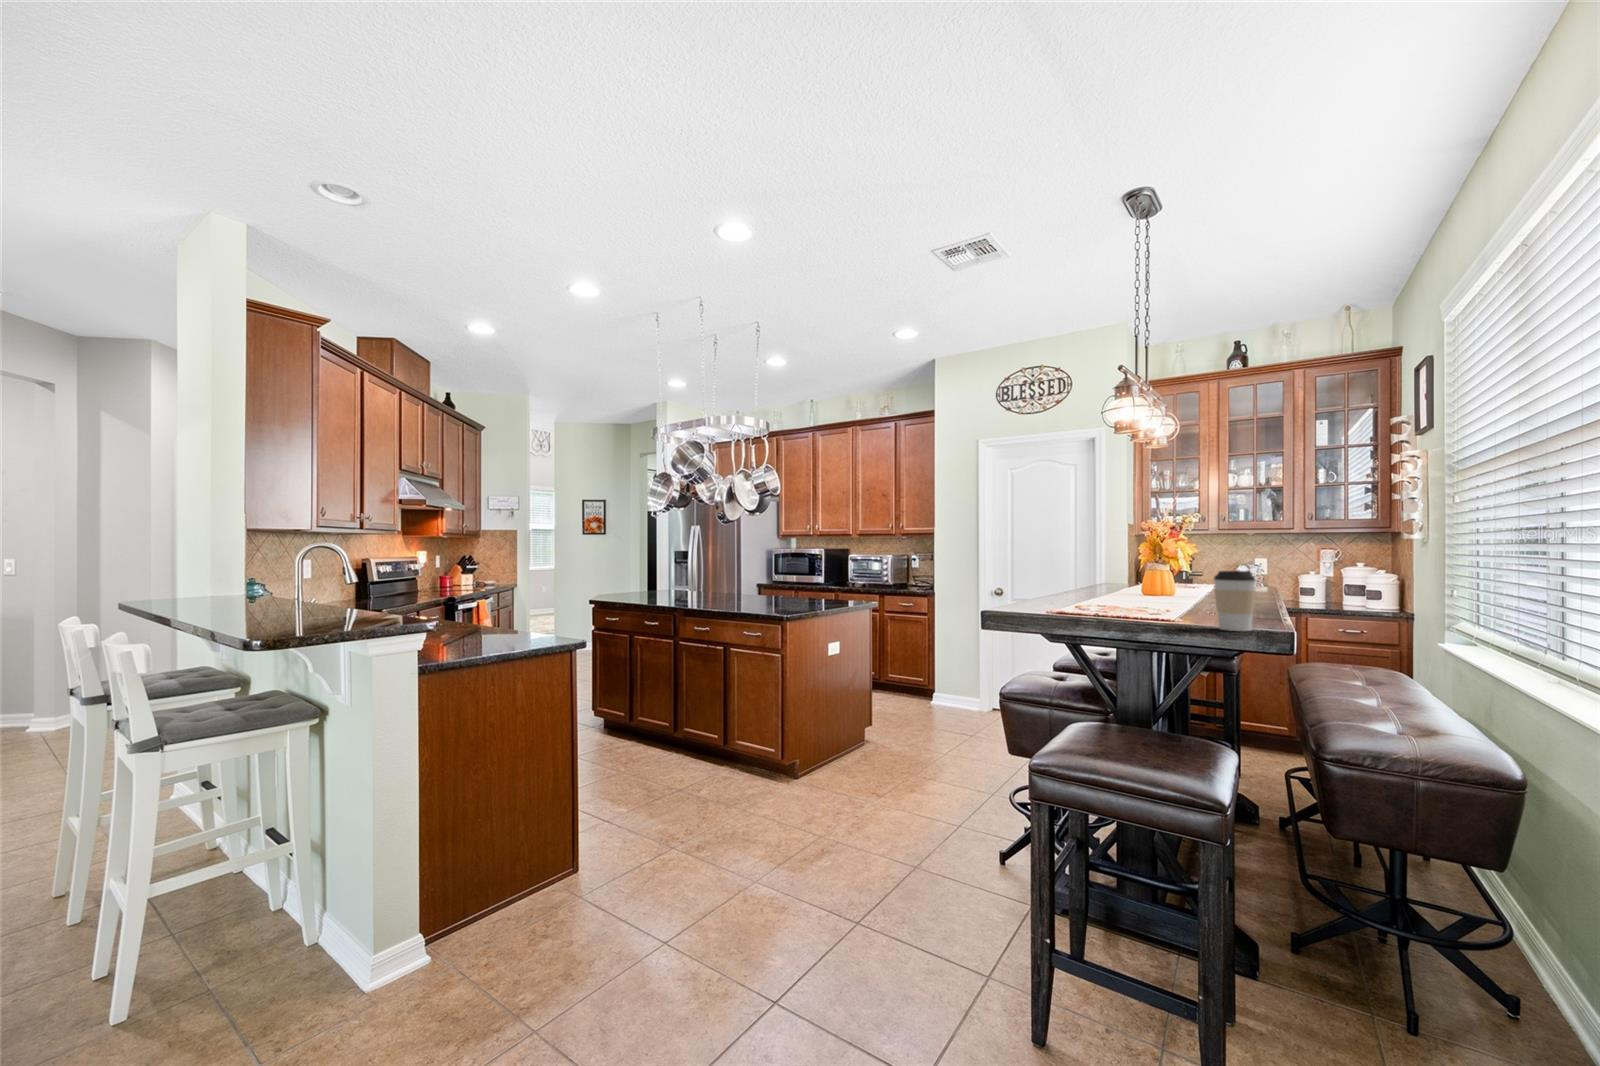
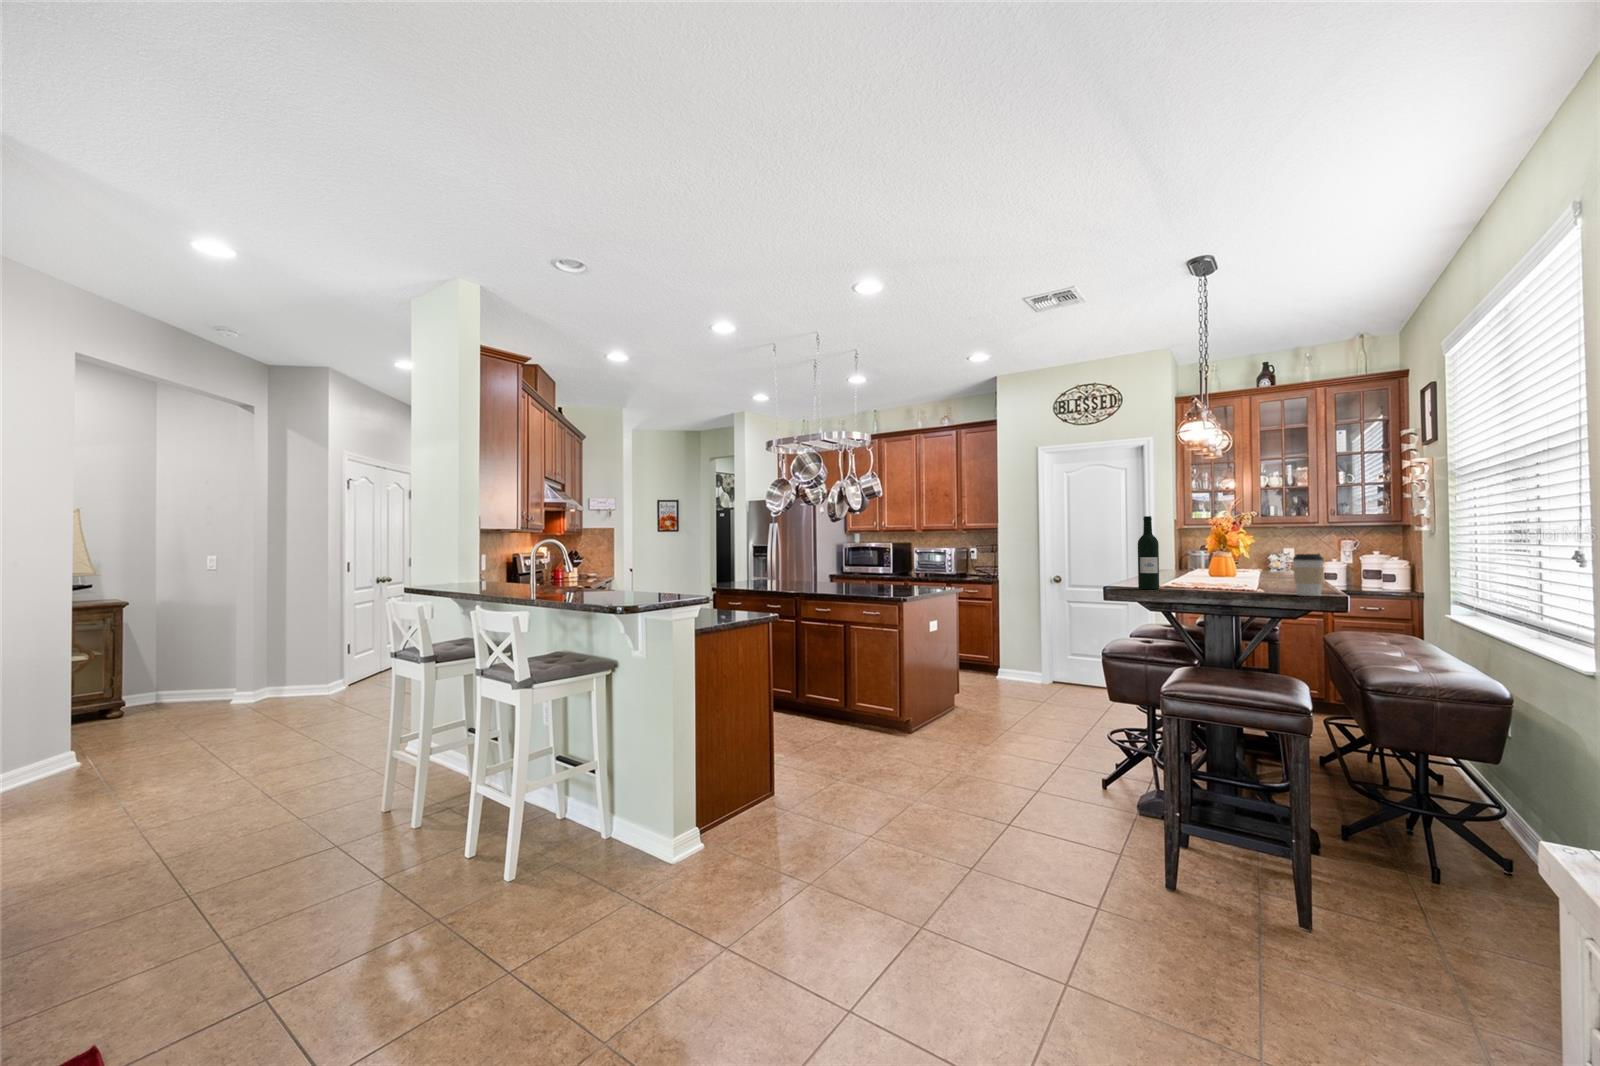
wine bottle: none [1023,517,1050,616] -> present [1138,516,1159,589]

